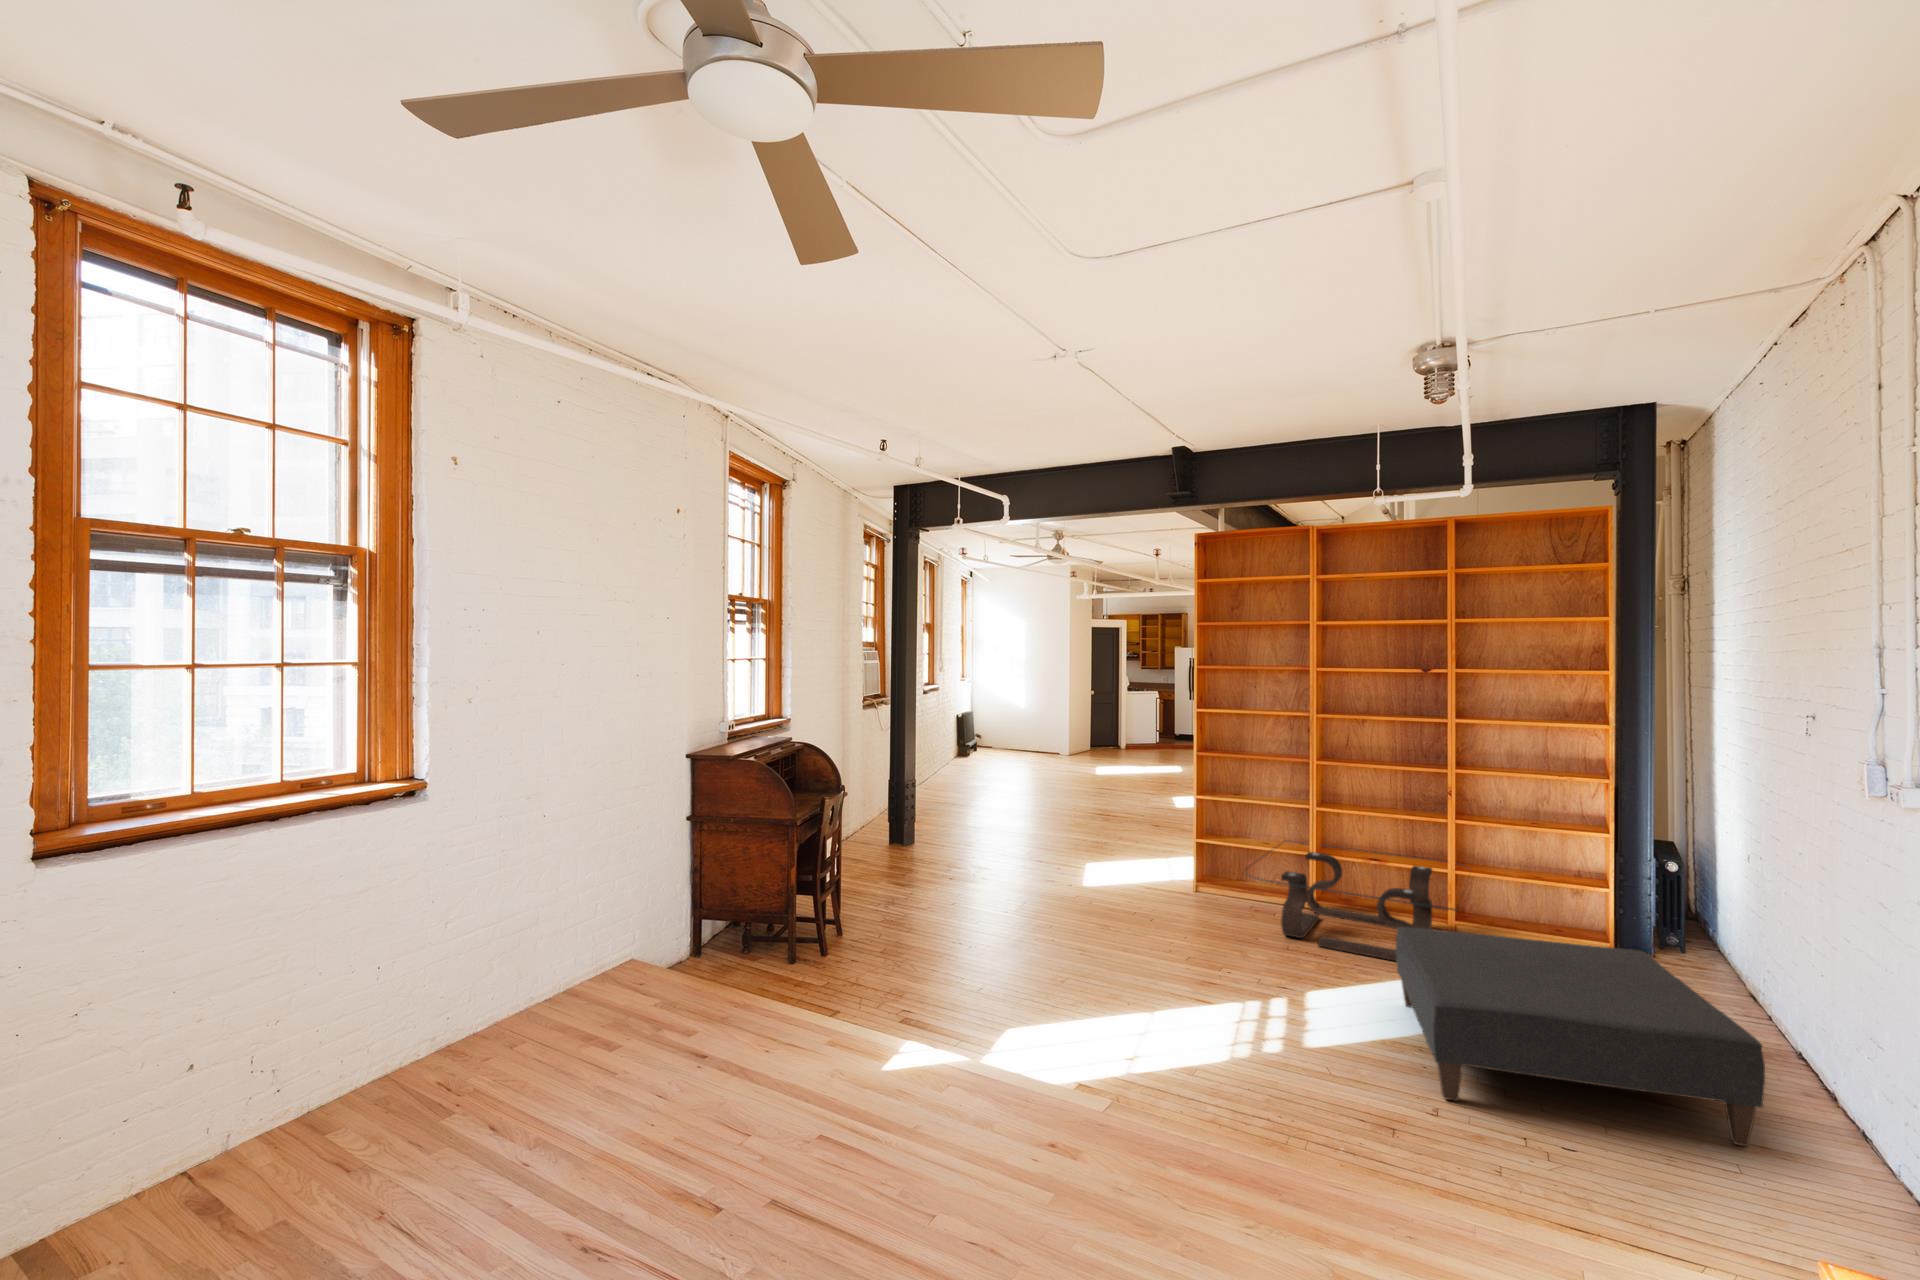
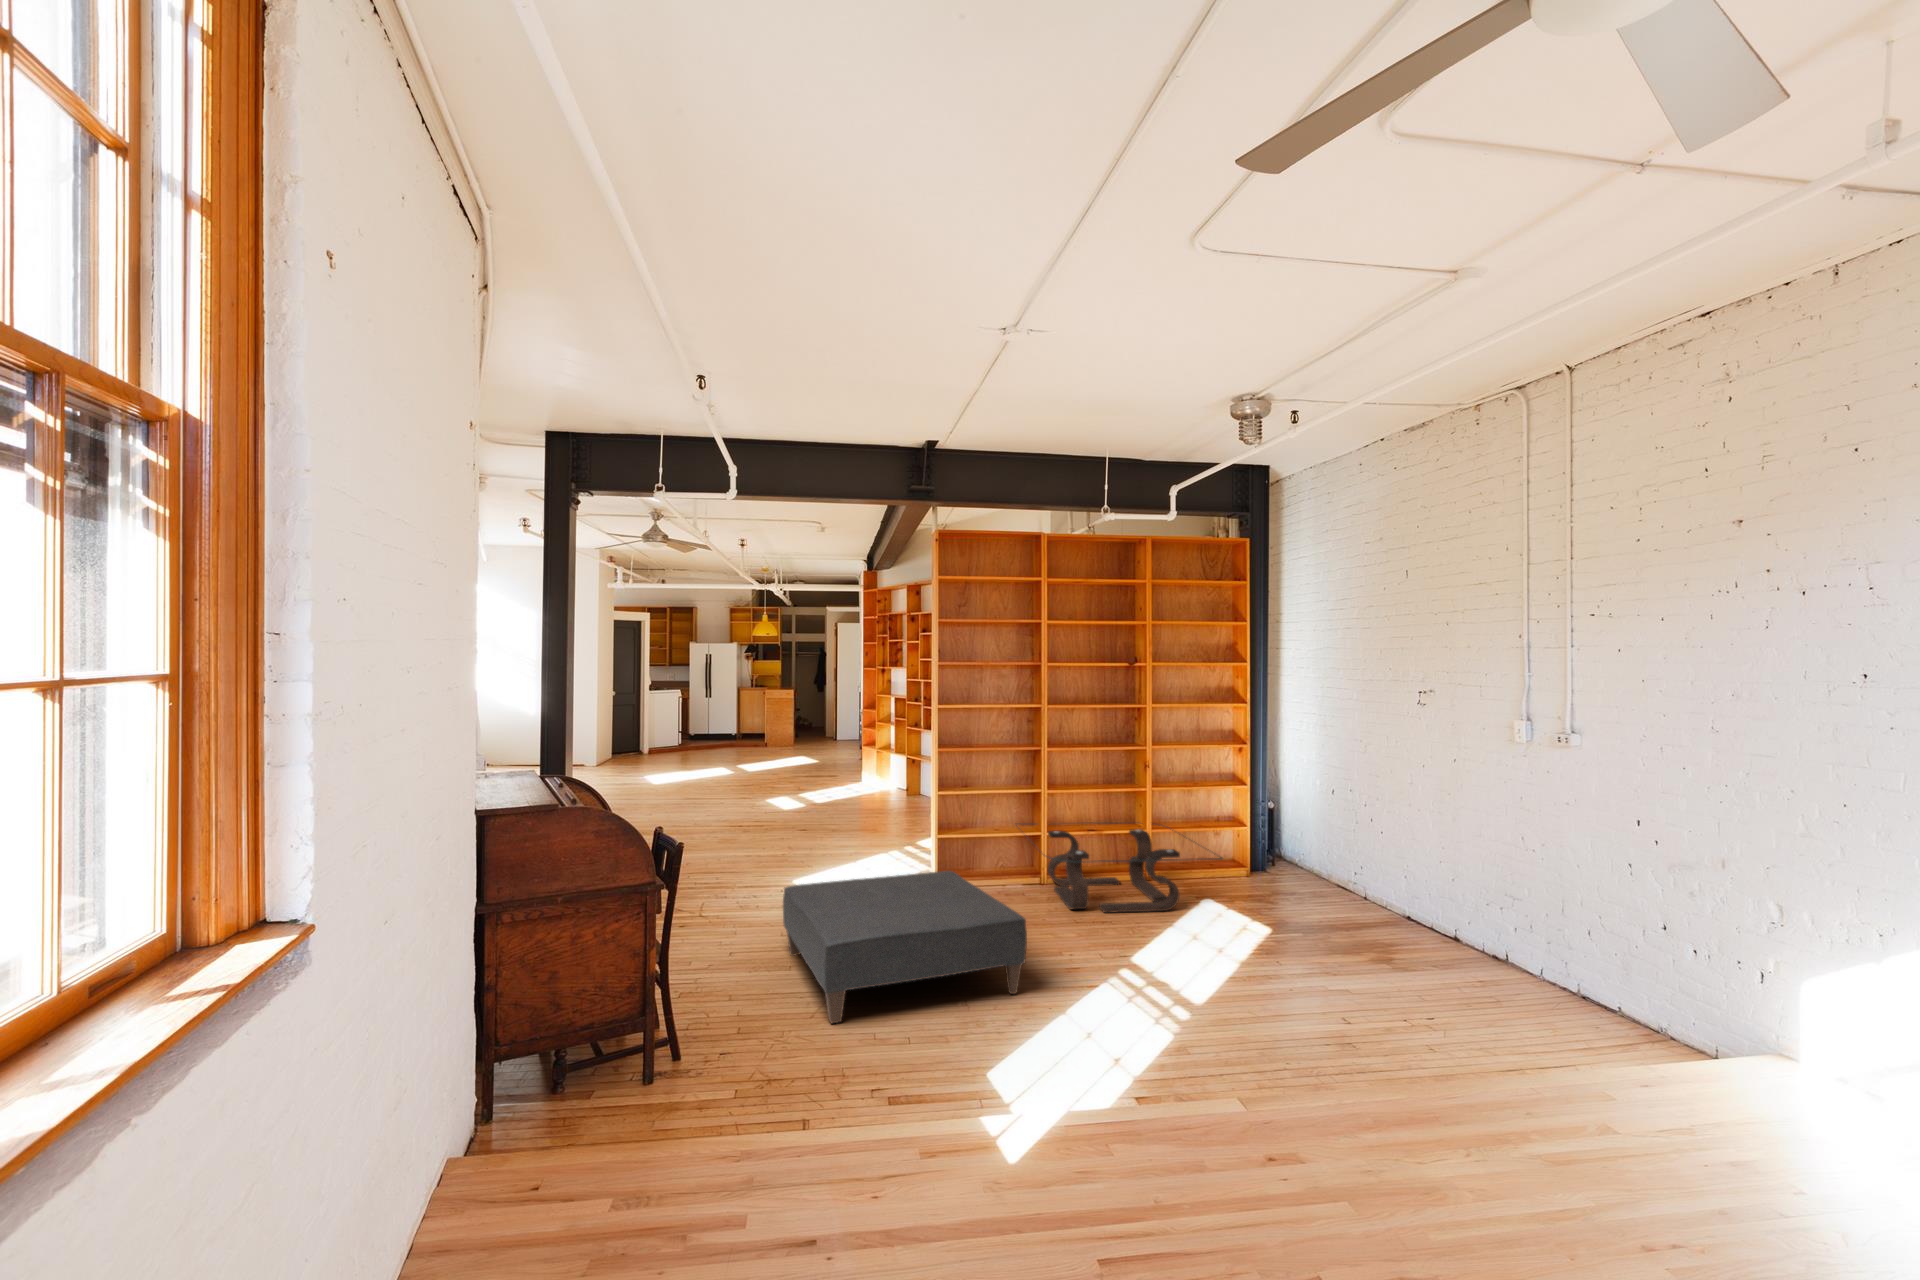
ottoman: present [1396,927,1765,1146] -> present [783,871,1027,1023]

